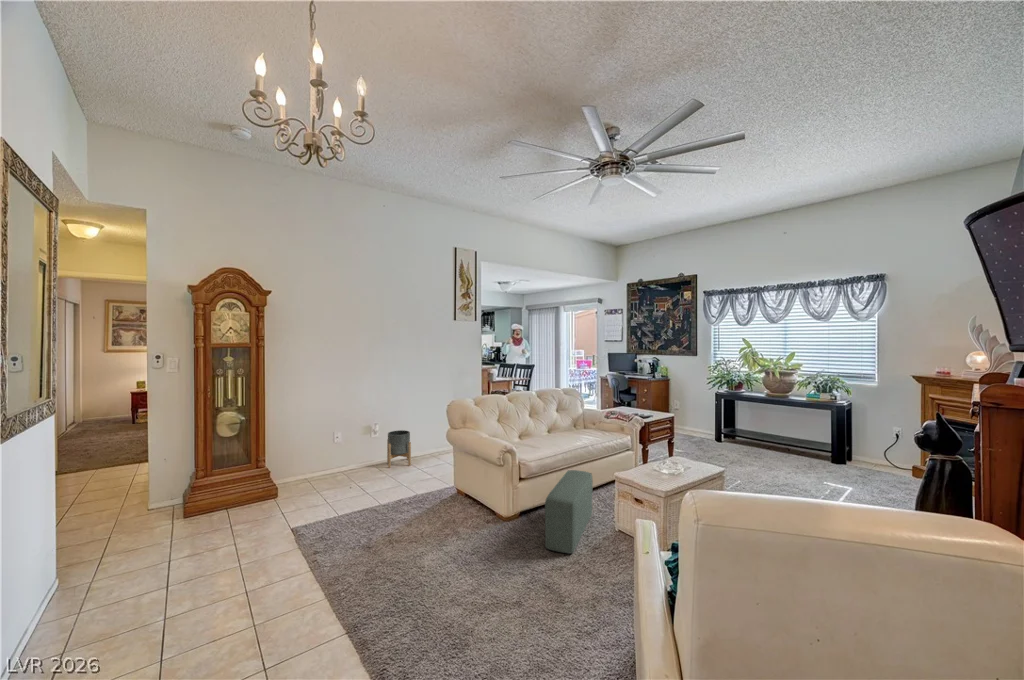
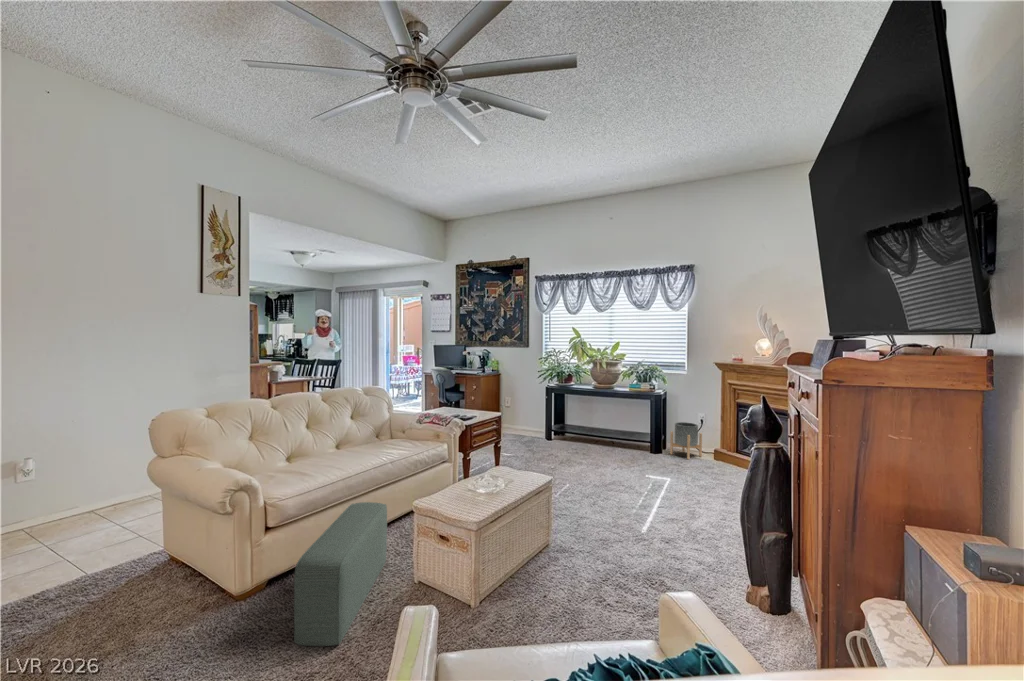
planter: present [387,430,411,468] -> present [670,422,702,459]

